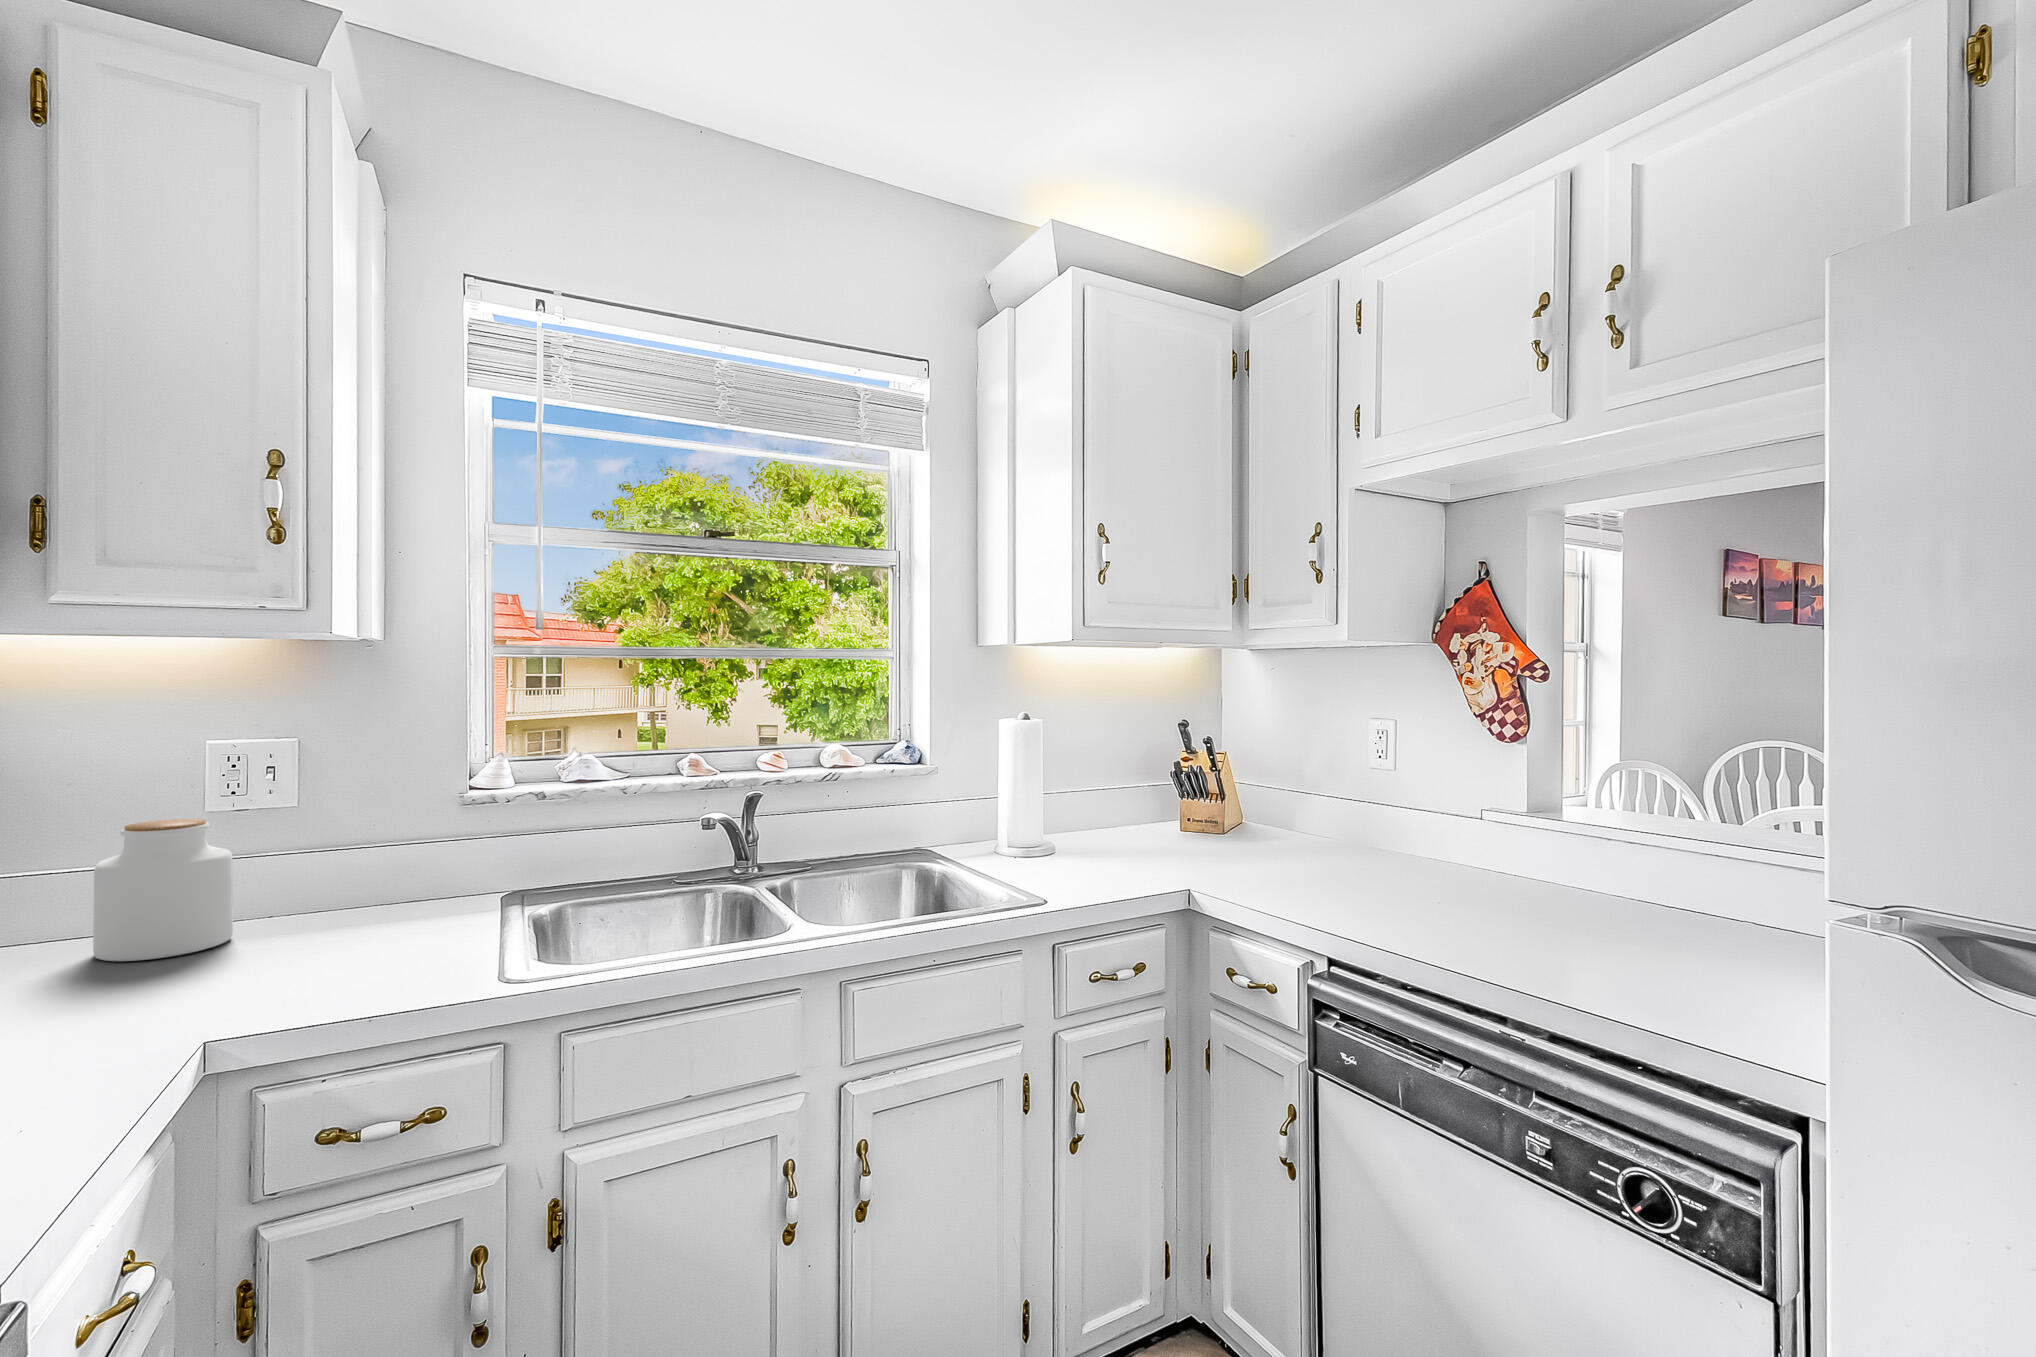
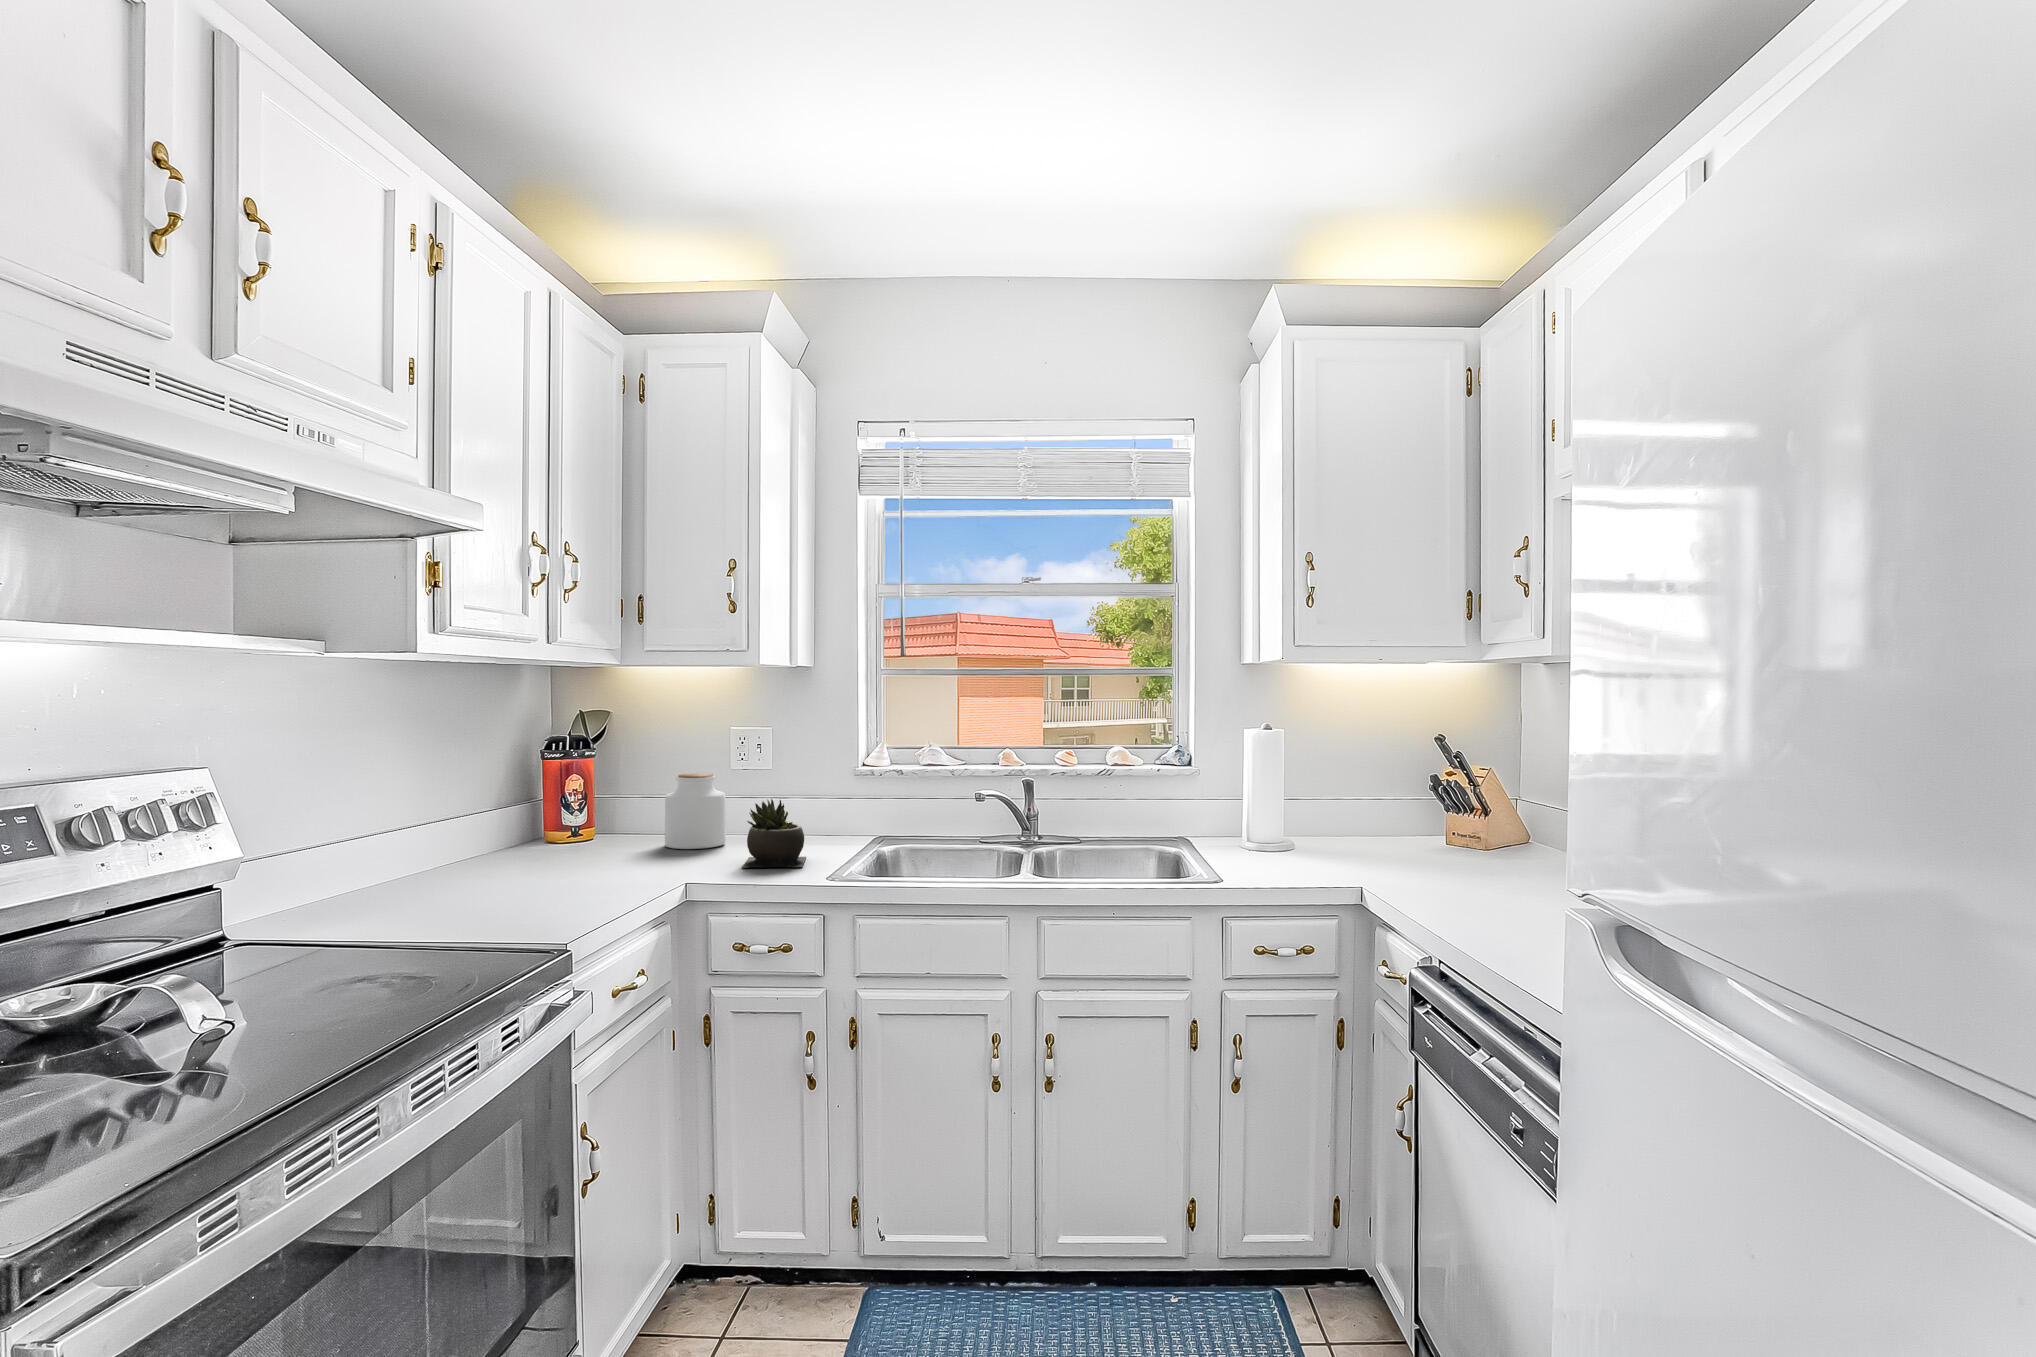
succulent plant: none [309,856,437,986] -> present [742,799,806,868]

